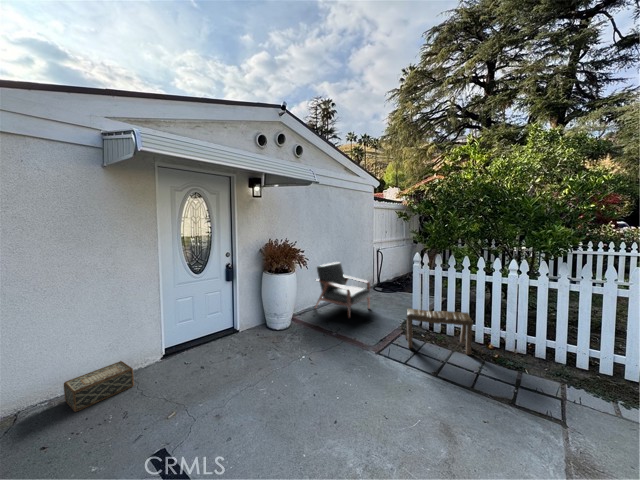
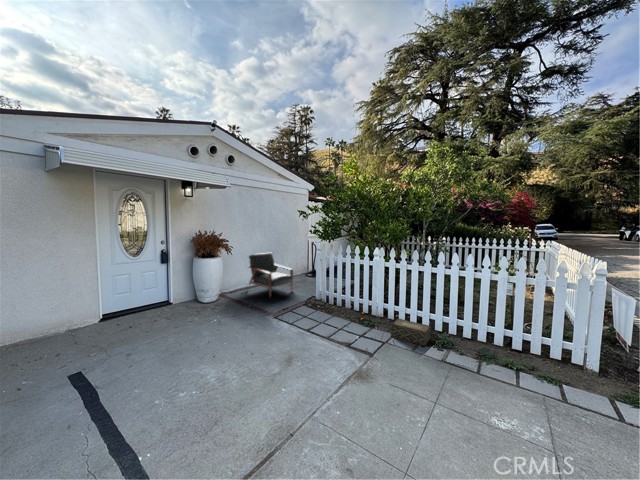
bench: present [405,308,473,355] -> none [299,287,349,322]
woven basket: present [64,361,134,412] -> present [391,319,431,346]

